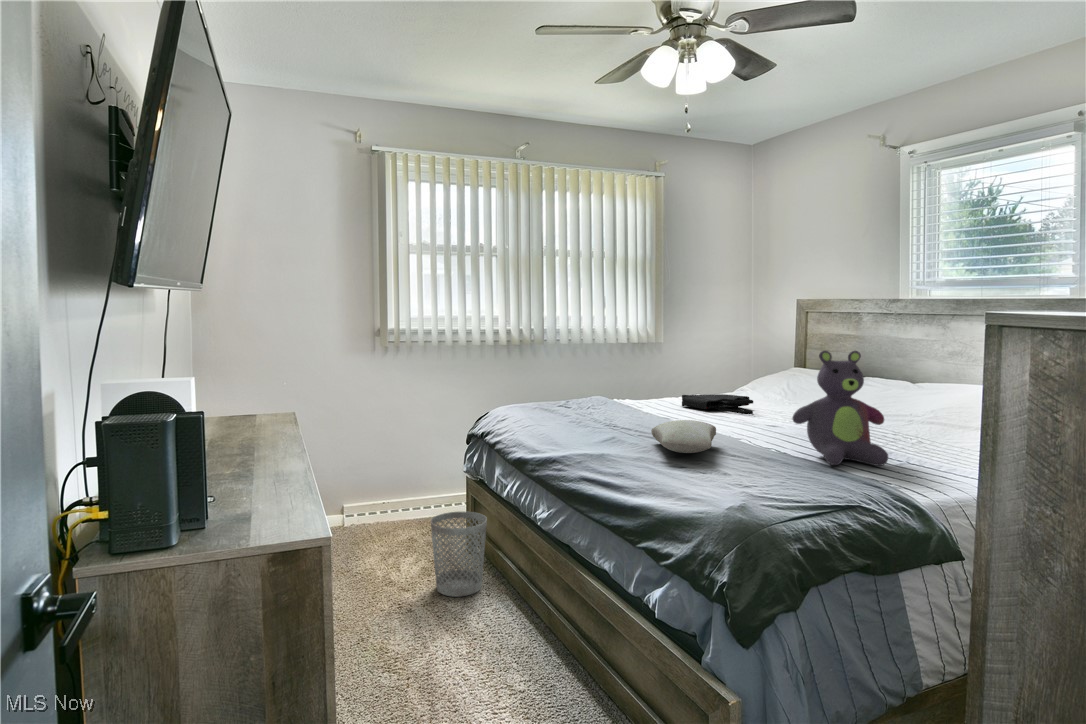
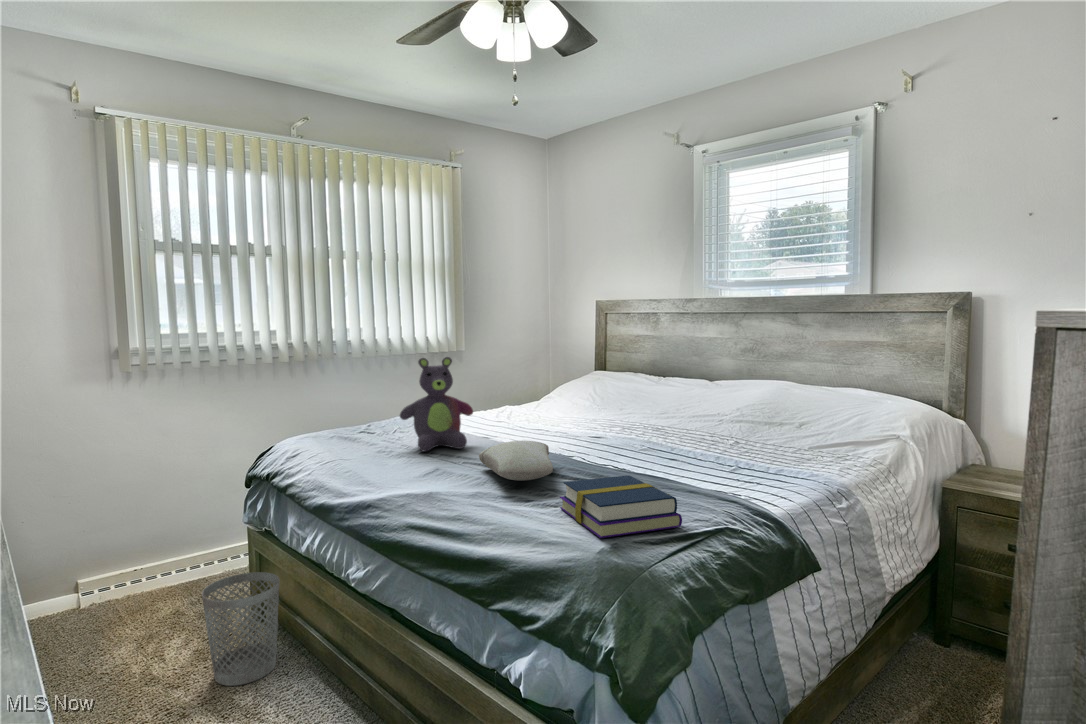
stuffed bear: present [792,351,888,466] -> present [400,357,473,452]
tote bag: present [682,394,753,414] -> none [495,404,569,424]
book: none [710,454,816,500] -> present [560,476,682,538]

